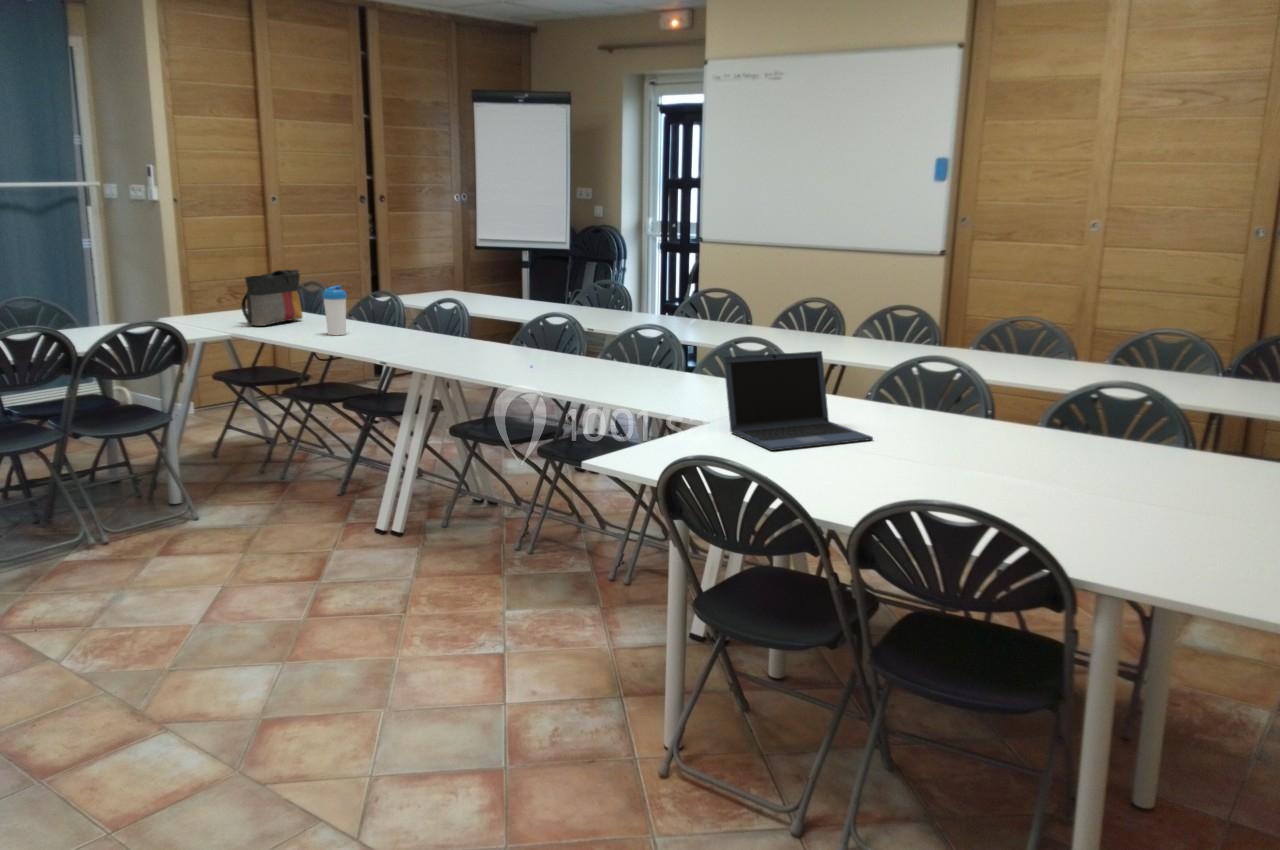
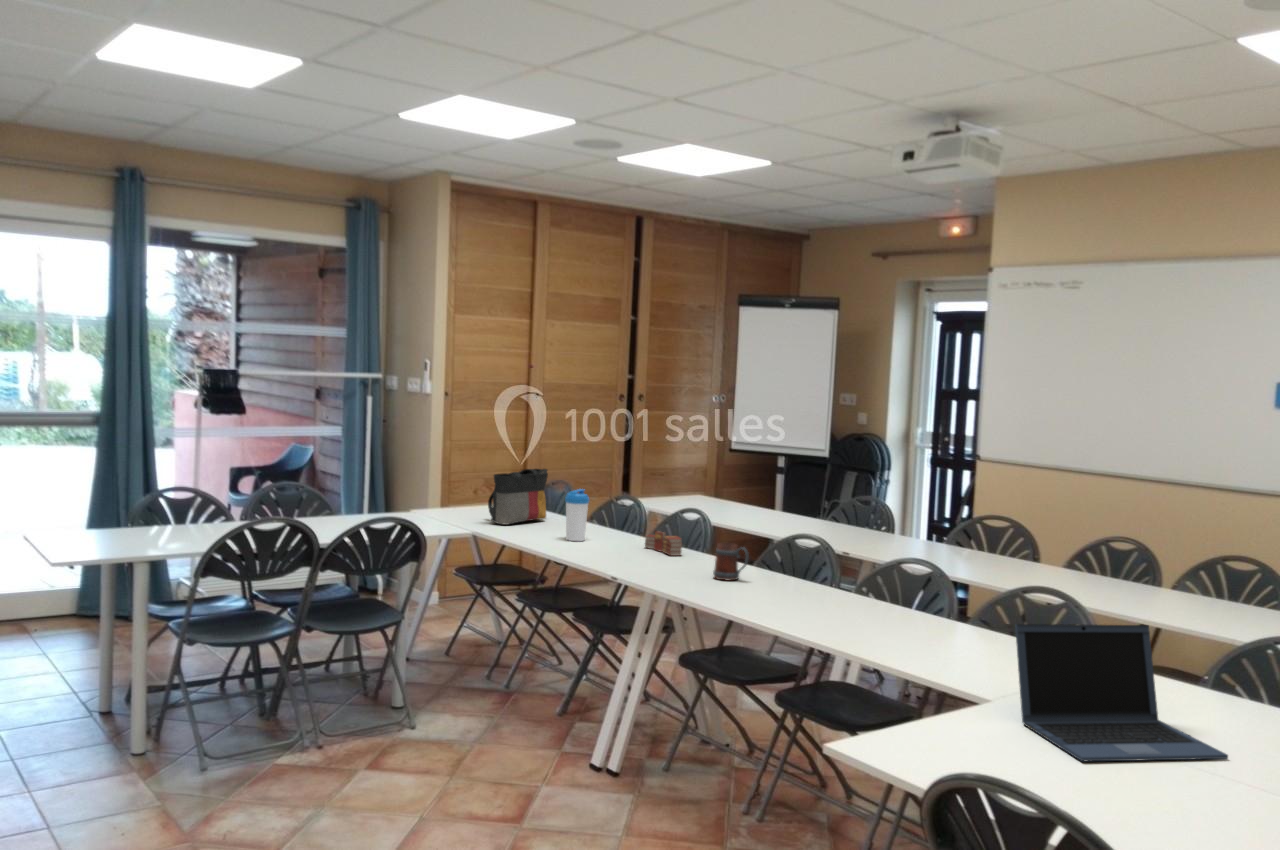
book: none [405,319,442,341] -> present [645,531,682,556]
mug: none [473,323,505,356] -> present [713,543,749,581]

